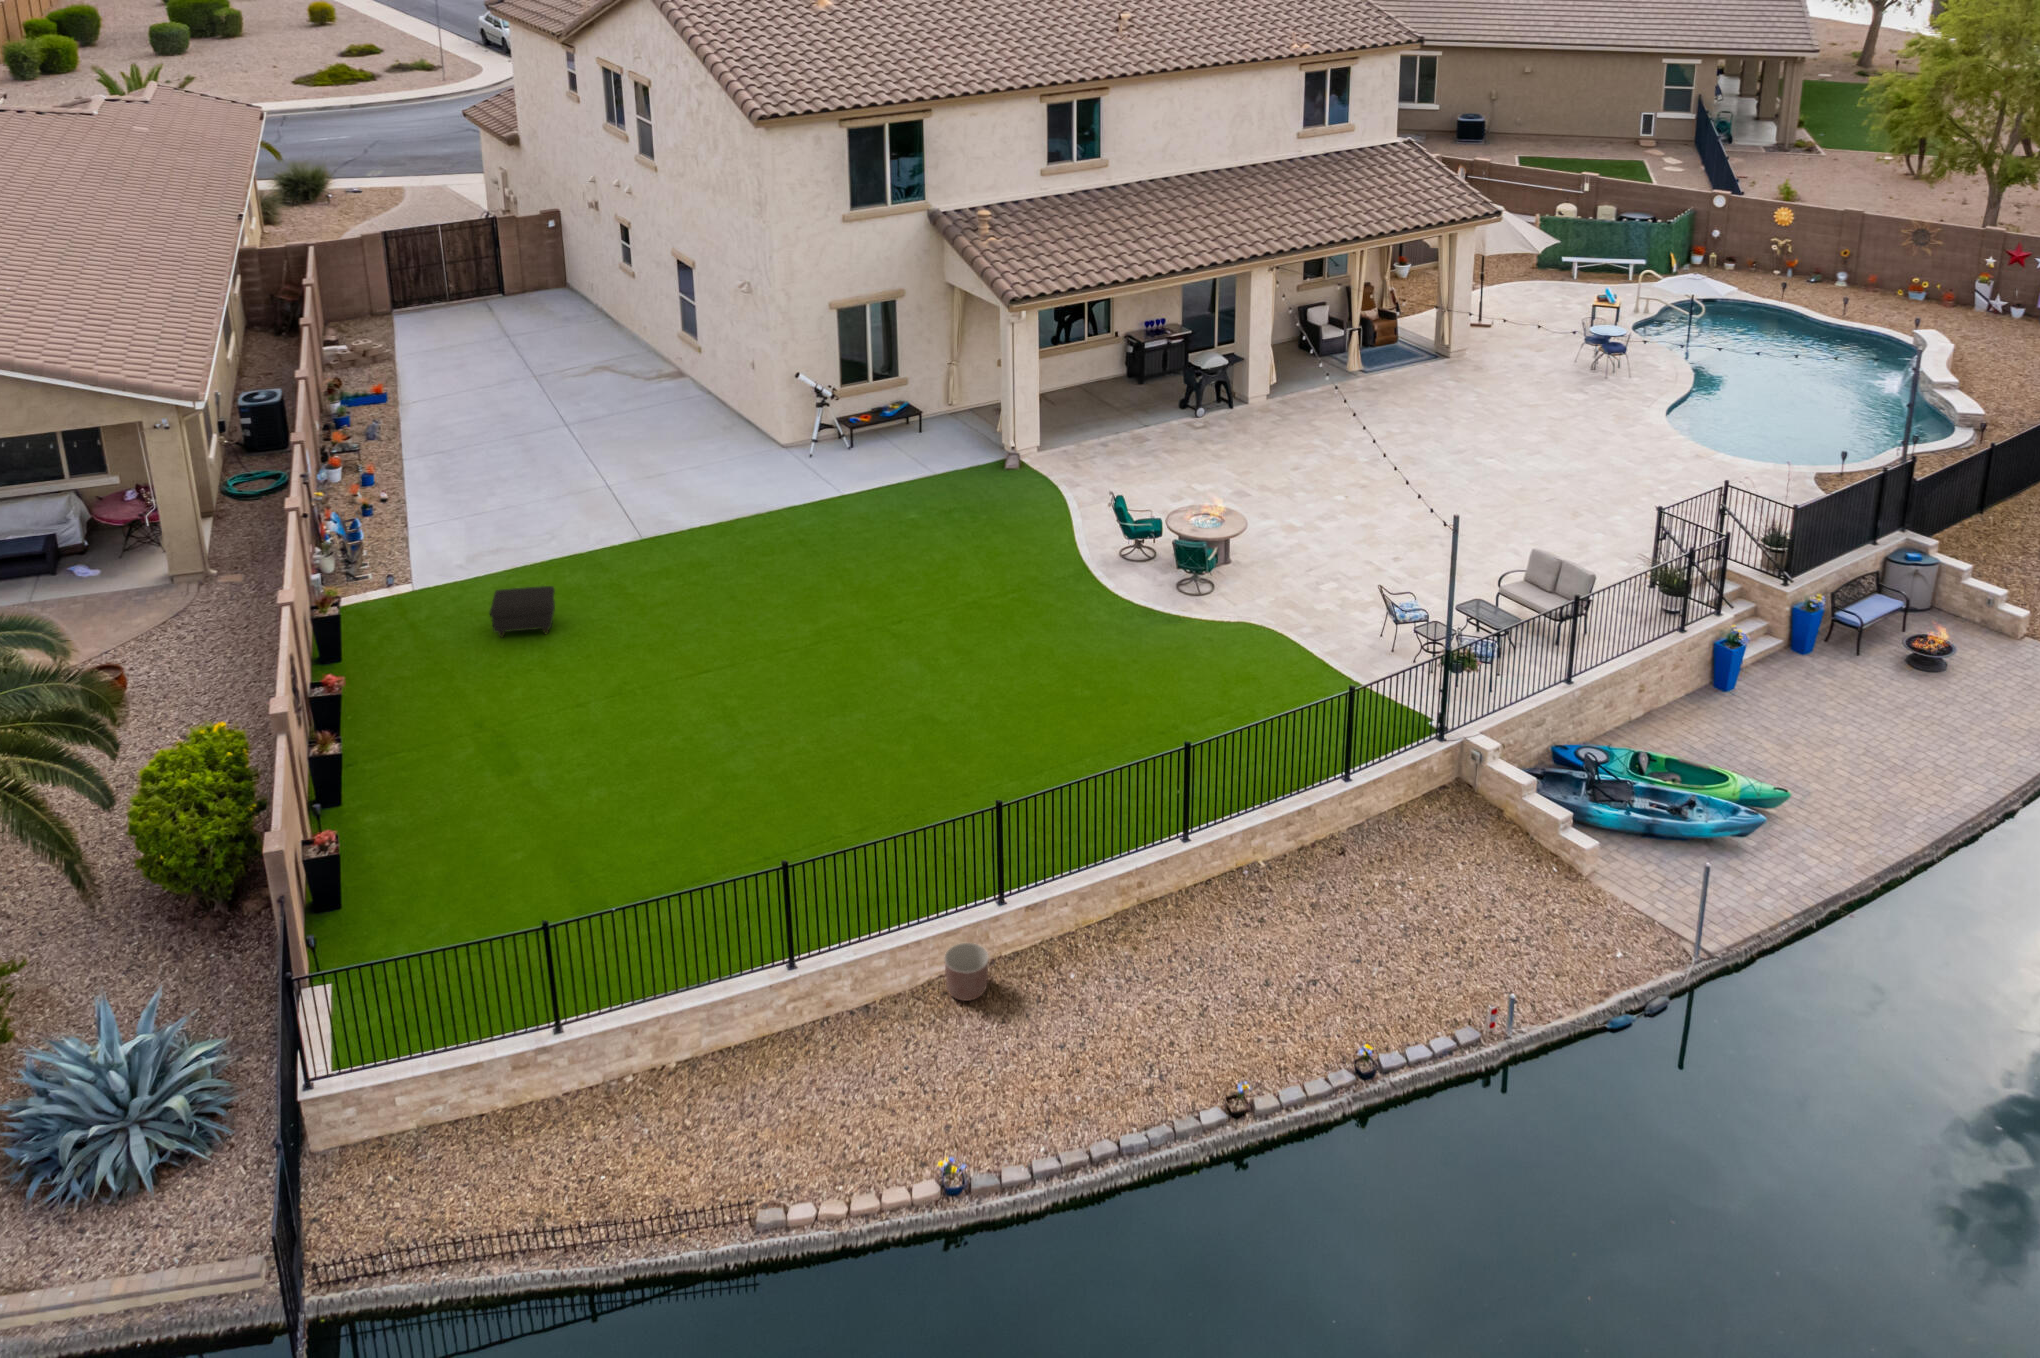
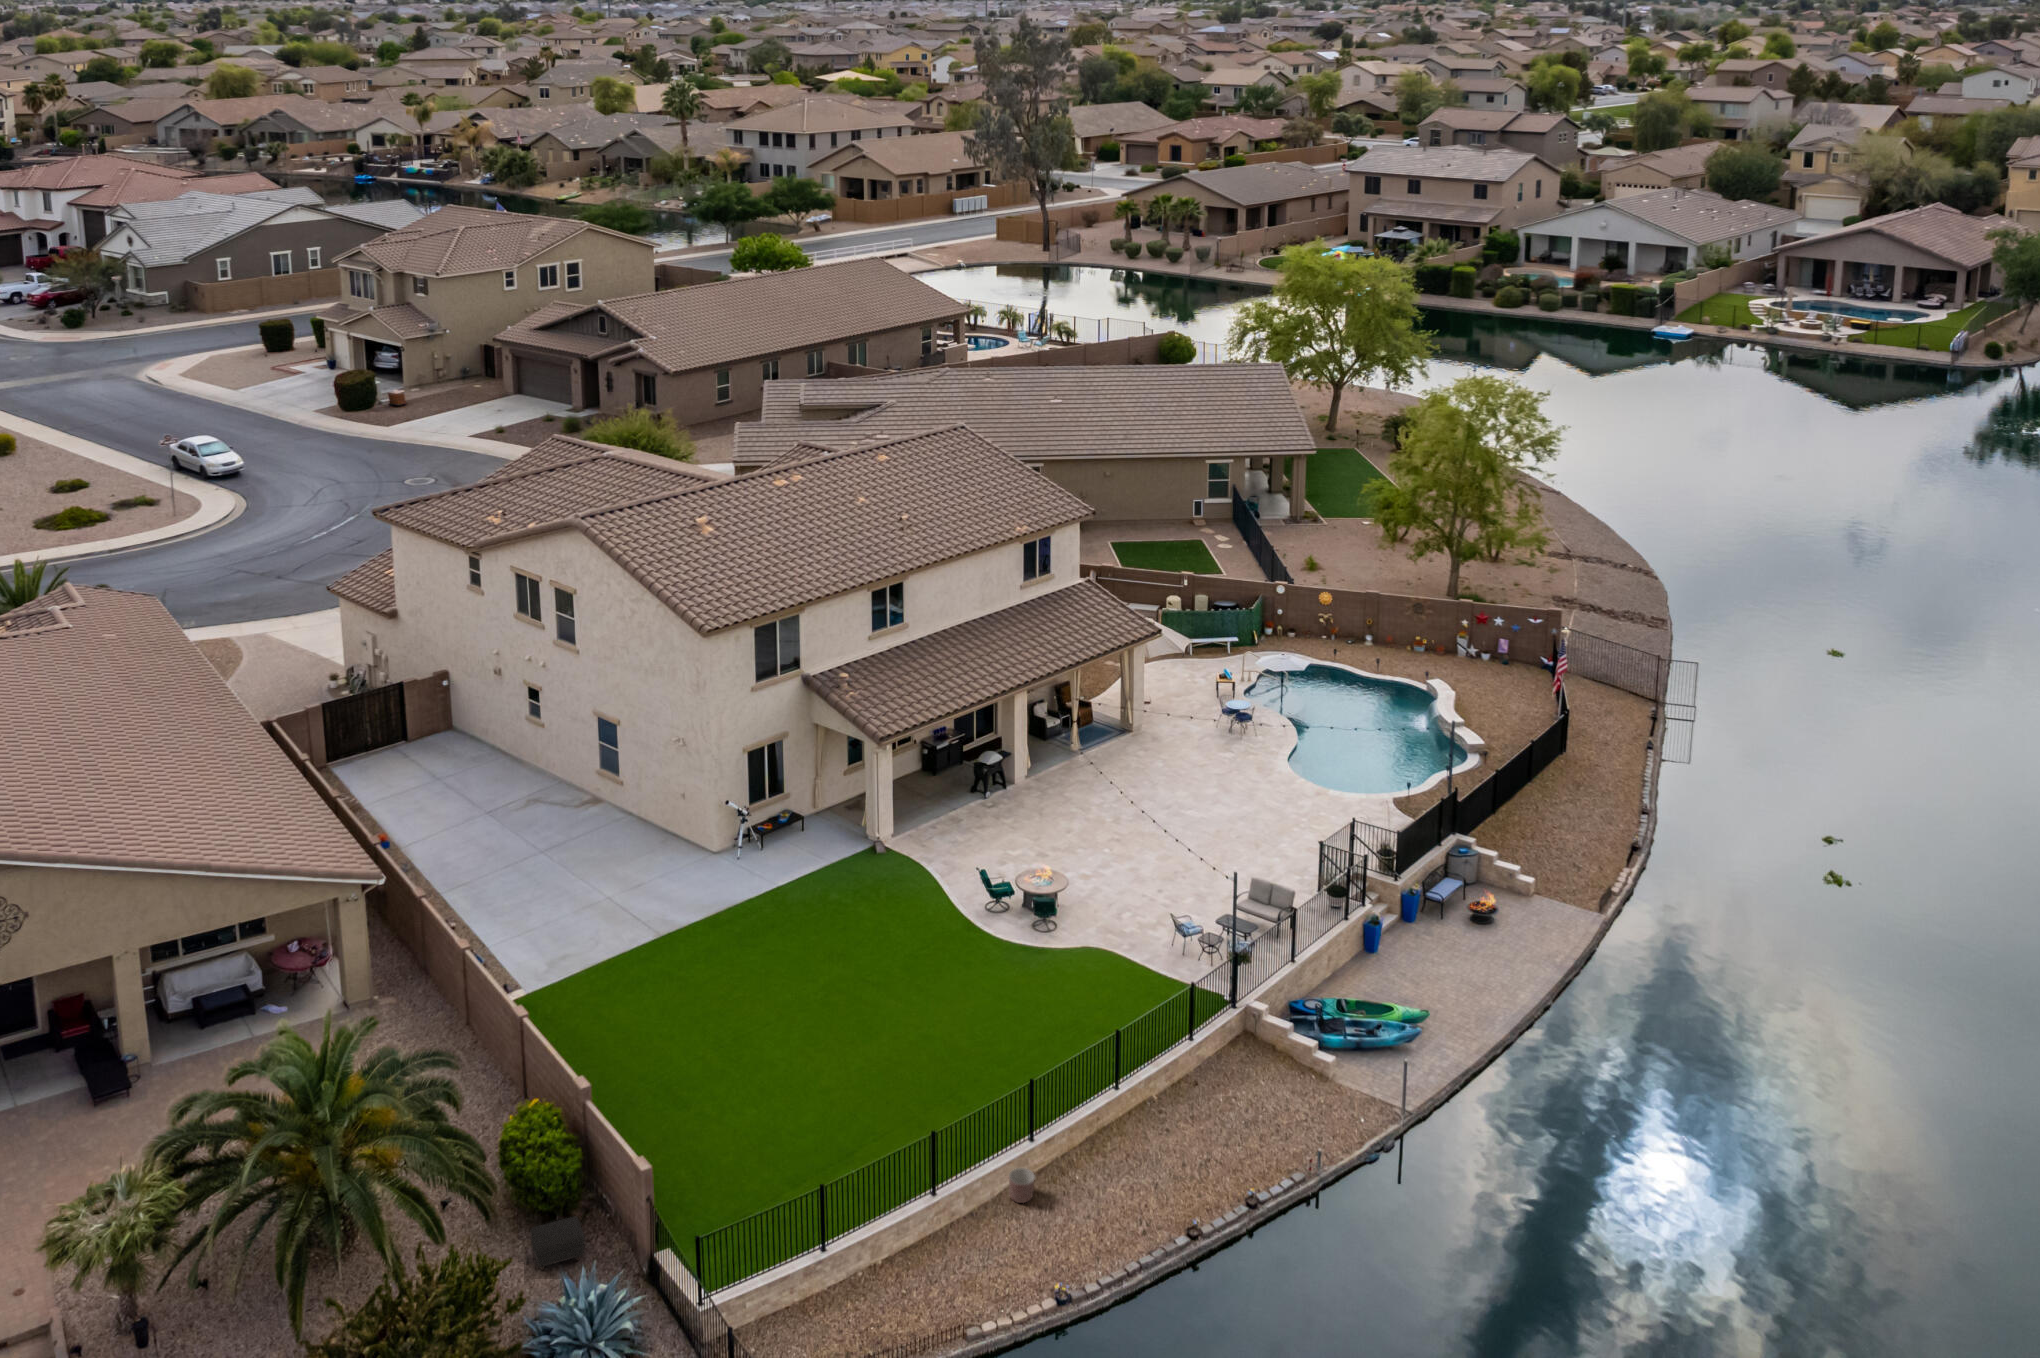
ottoman: present [490,586,555,637] -> present [530,1216,585,1270]

